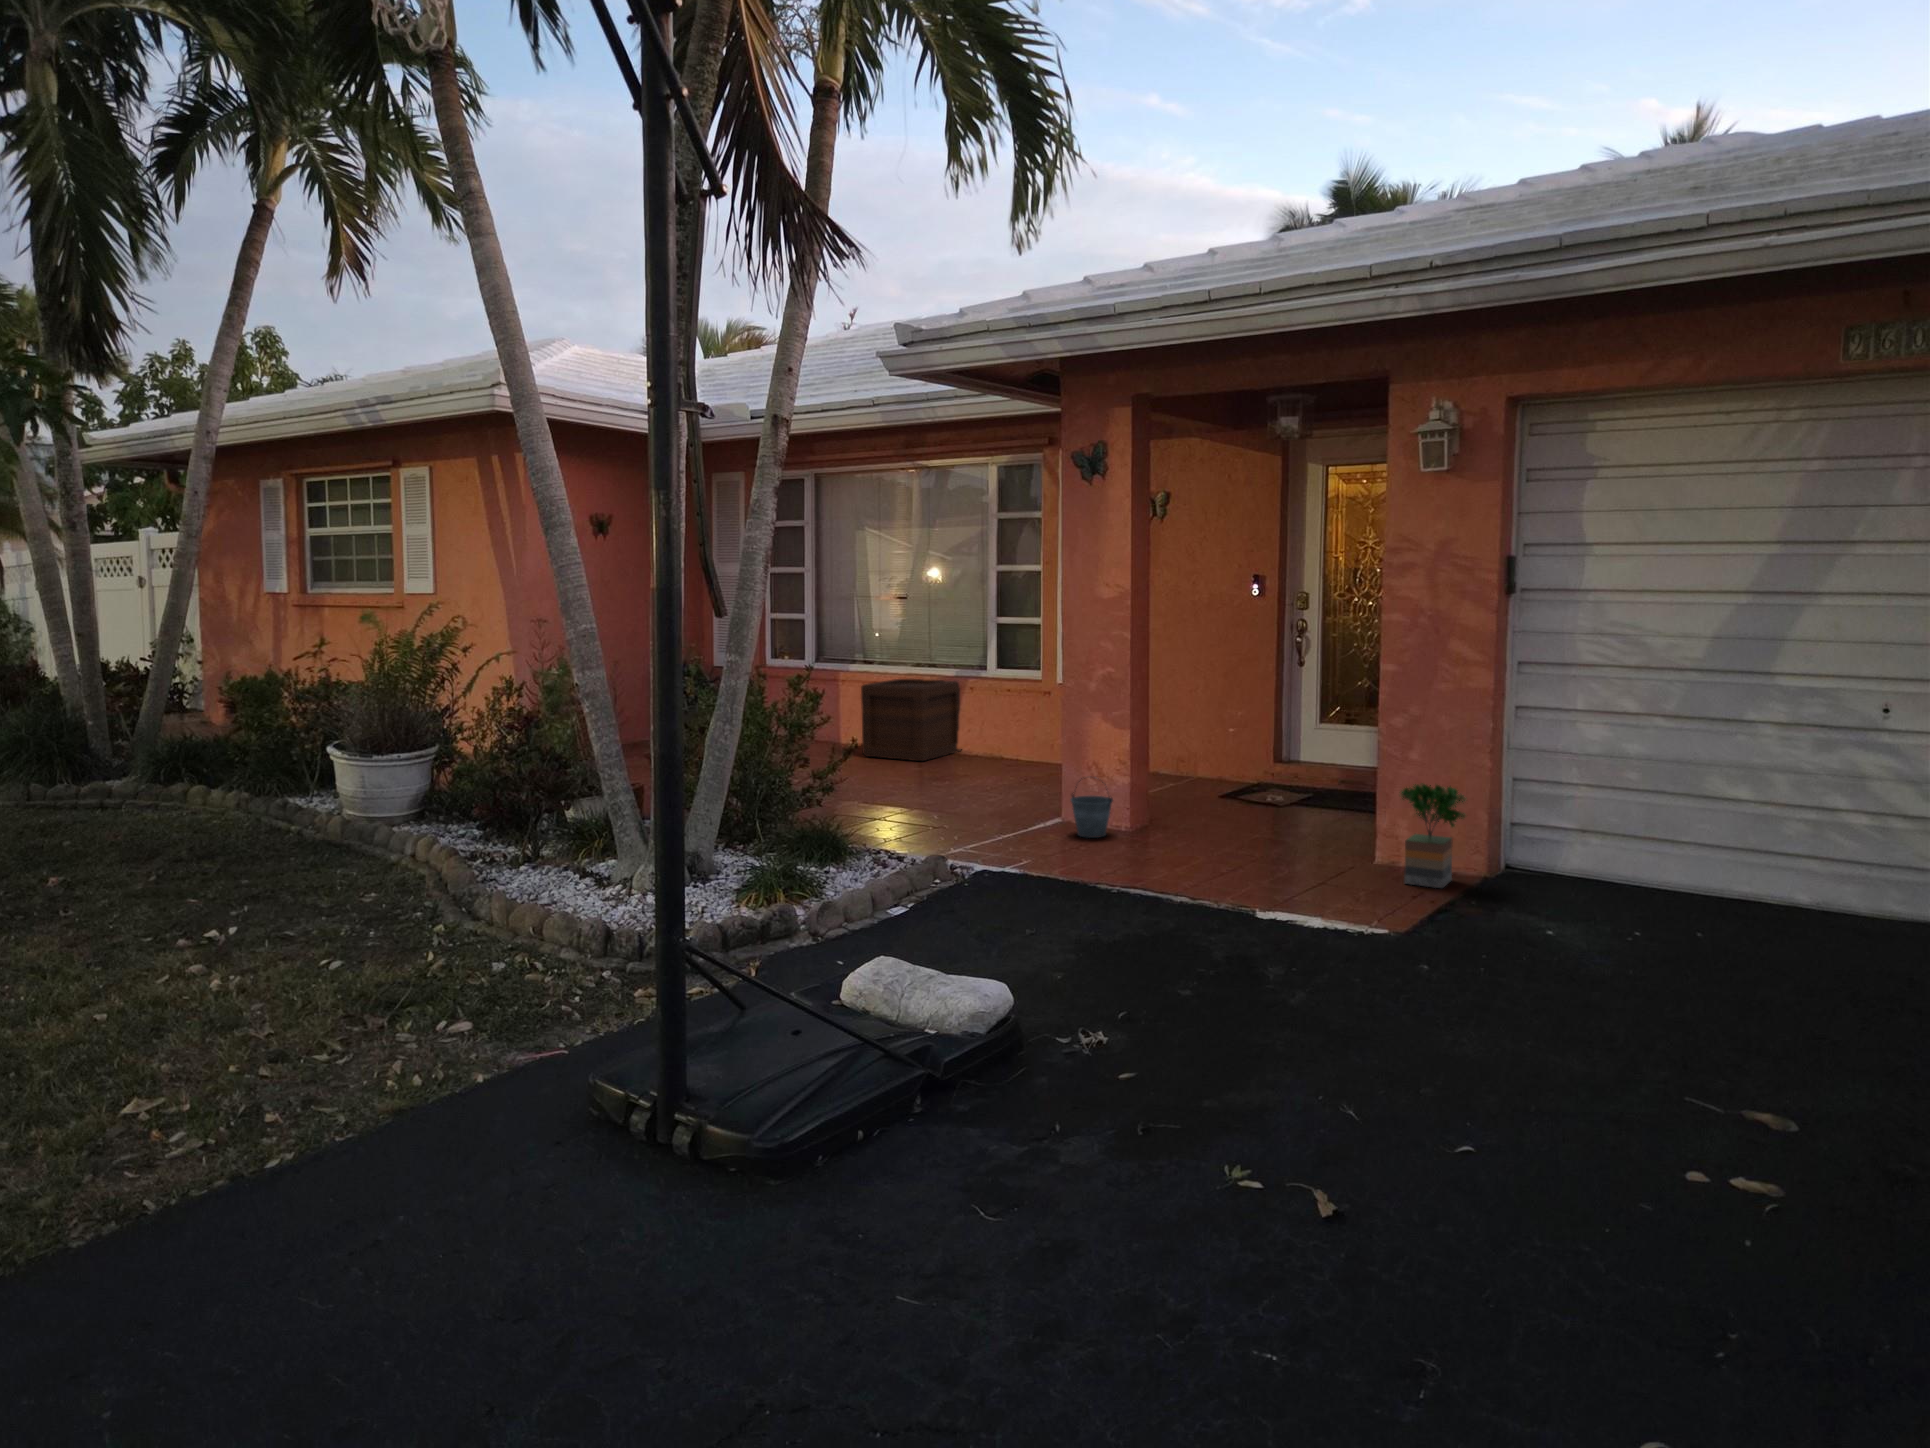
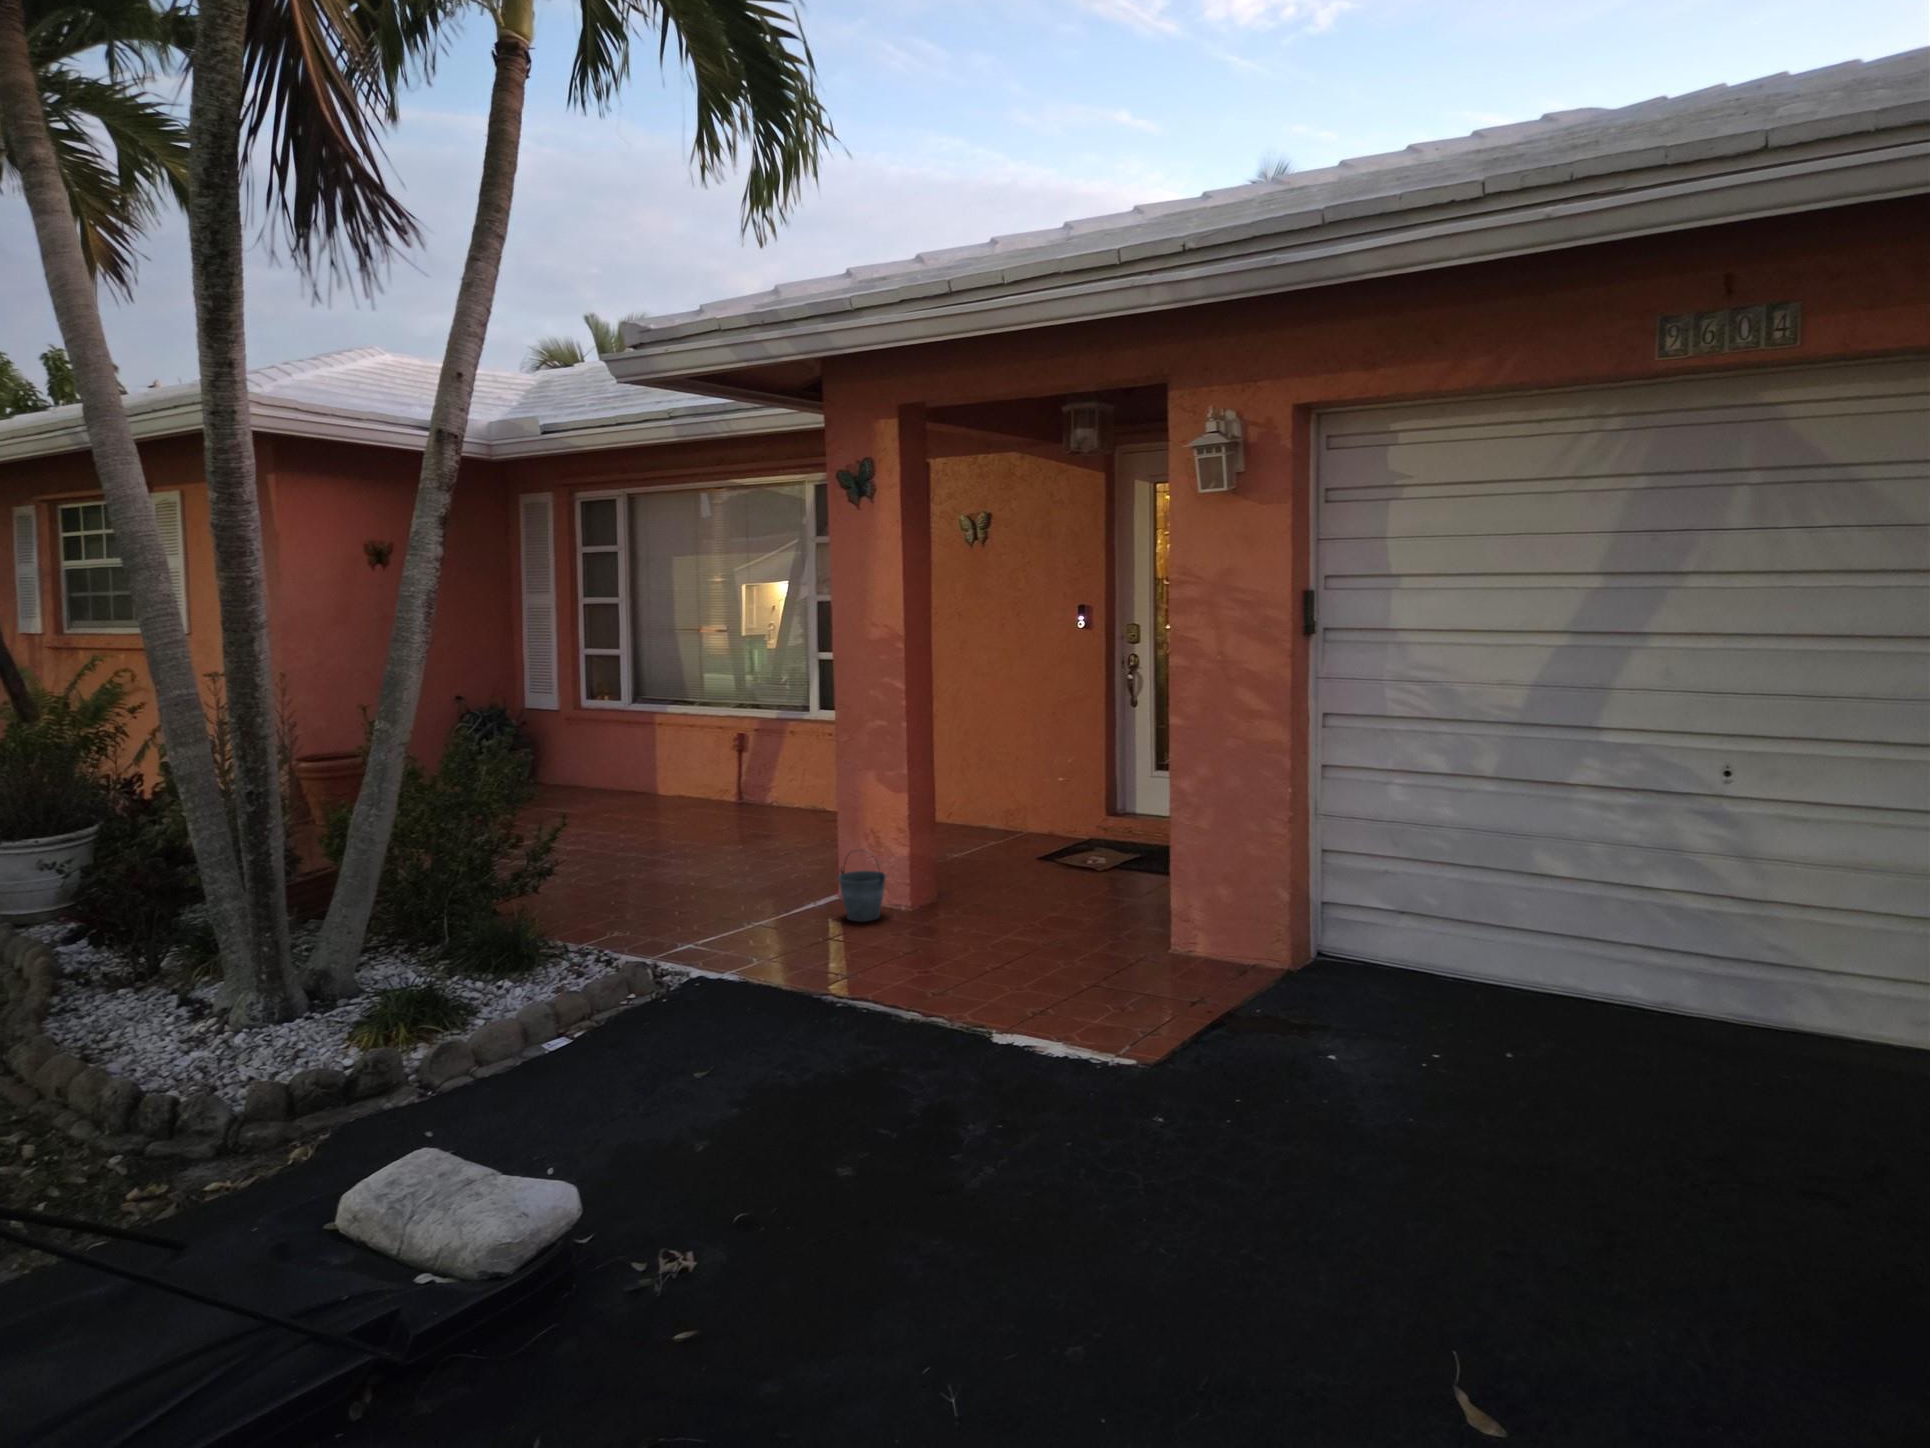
wooden crate: present [861,679,961,761] -> none [664,722,783,818]
potted tree: present [1401,783,1465,888] -> none [1181,861,1261,990]

